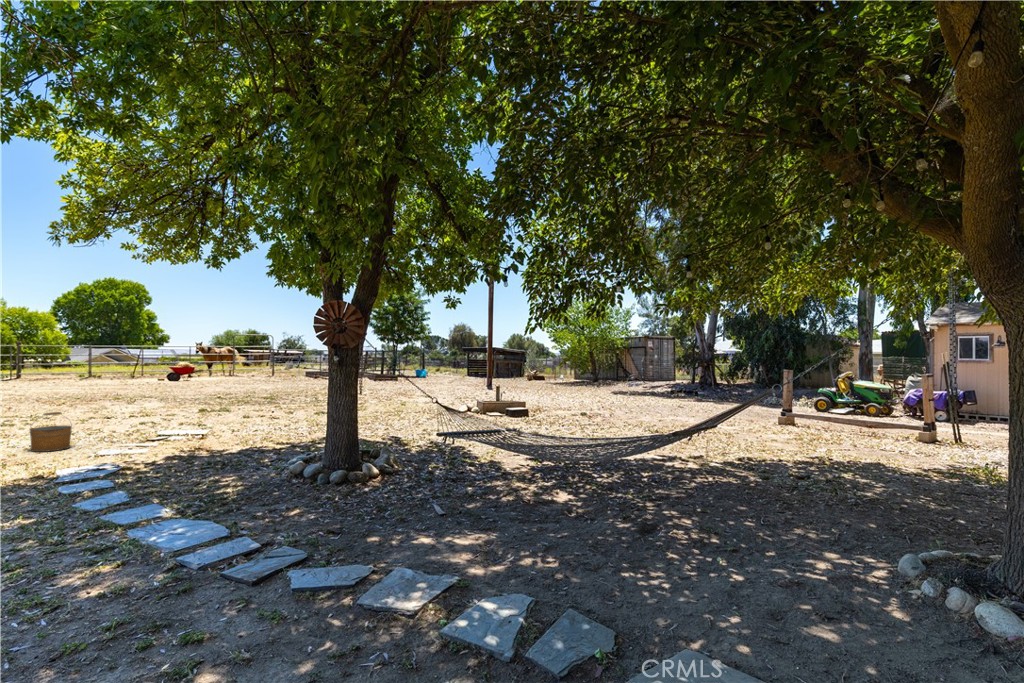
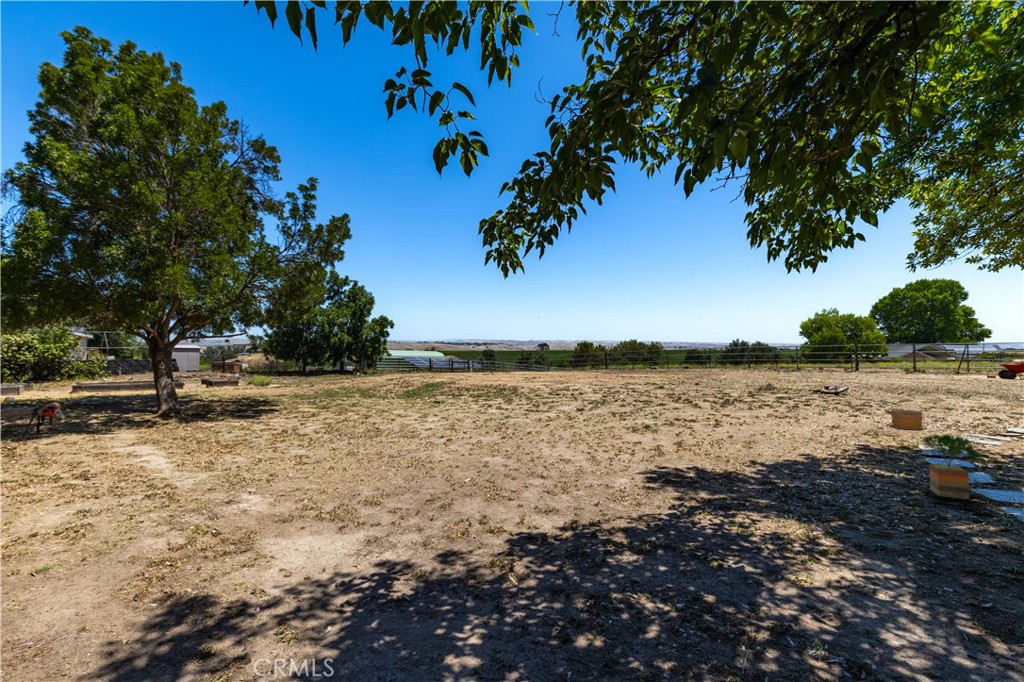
potted tree: none [37,453,112,542] -> present [922,434,981,499]

